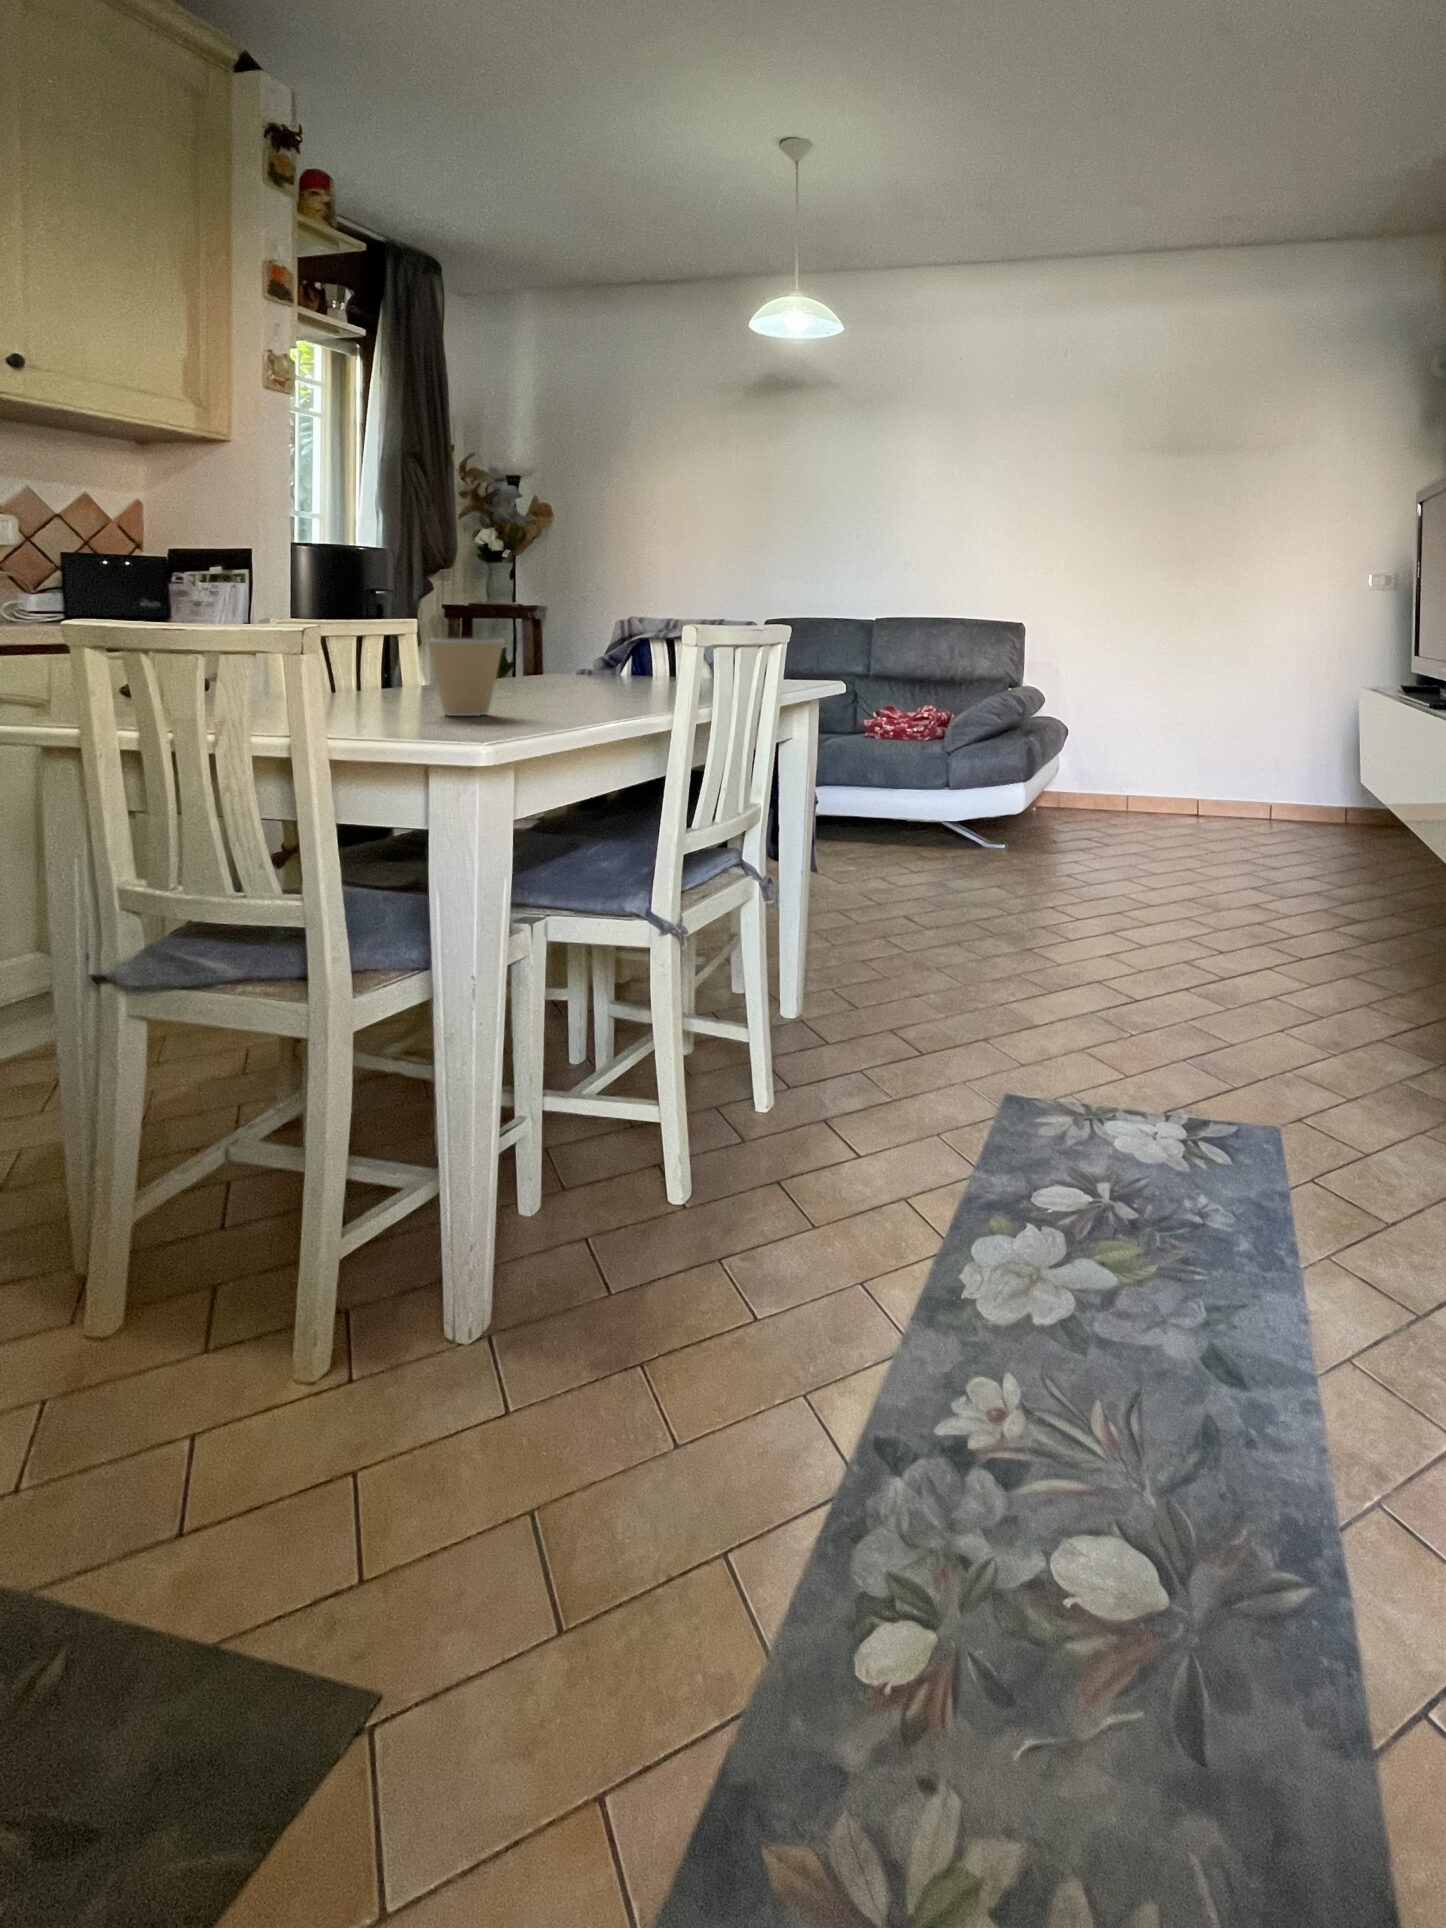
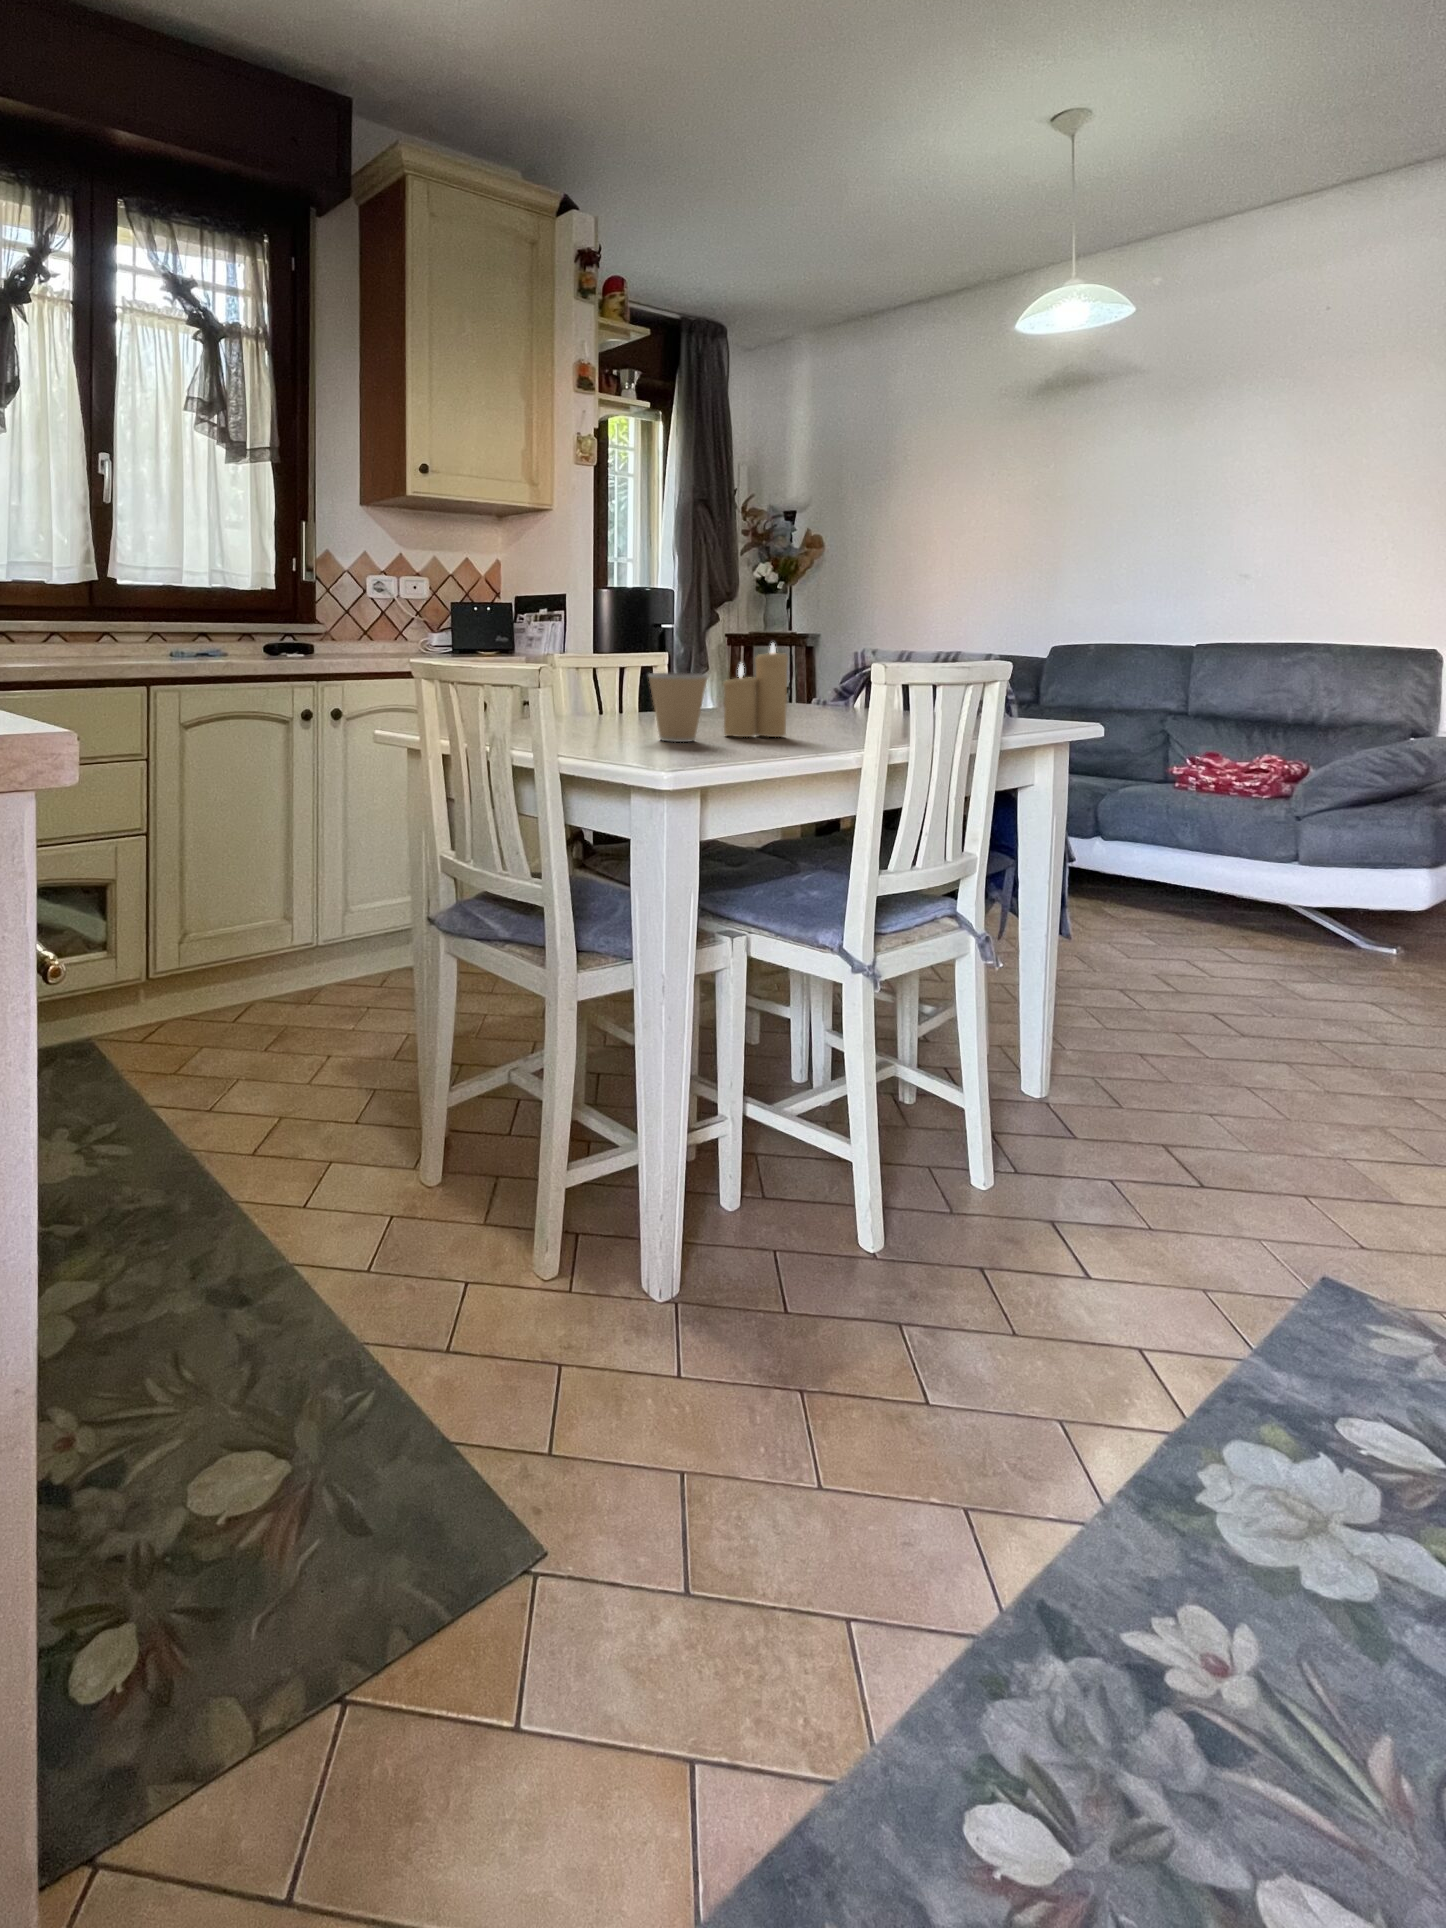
candle: none [515,606,587,708] -> present [723,643,788,737]

